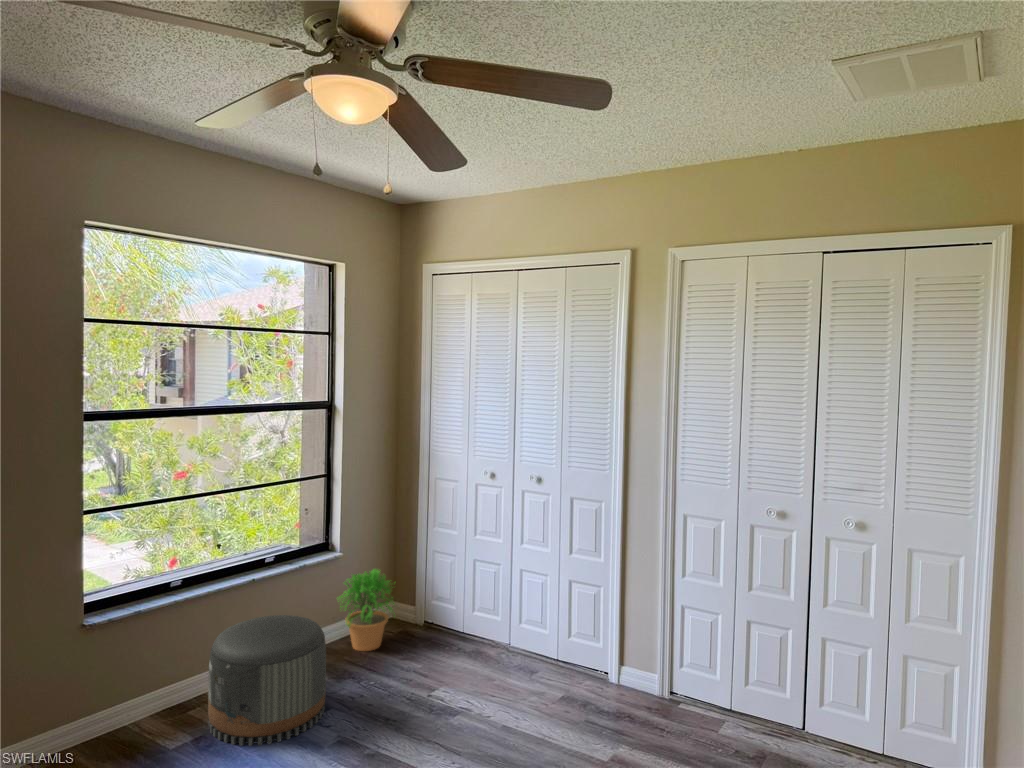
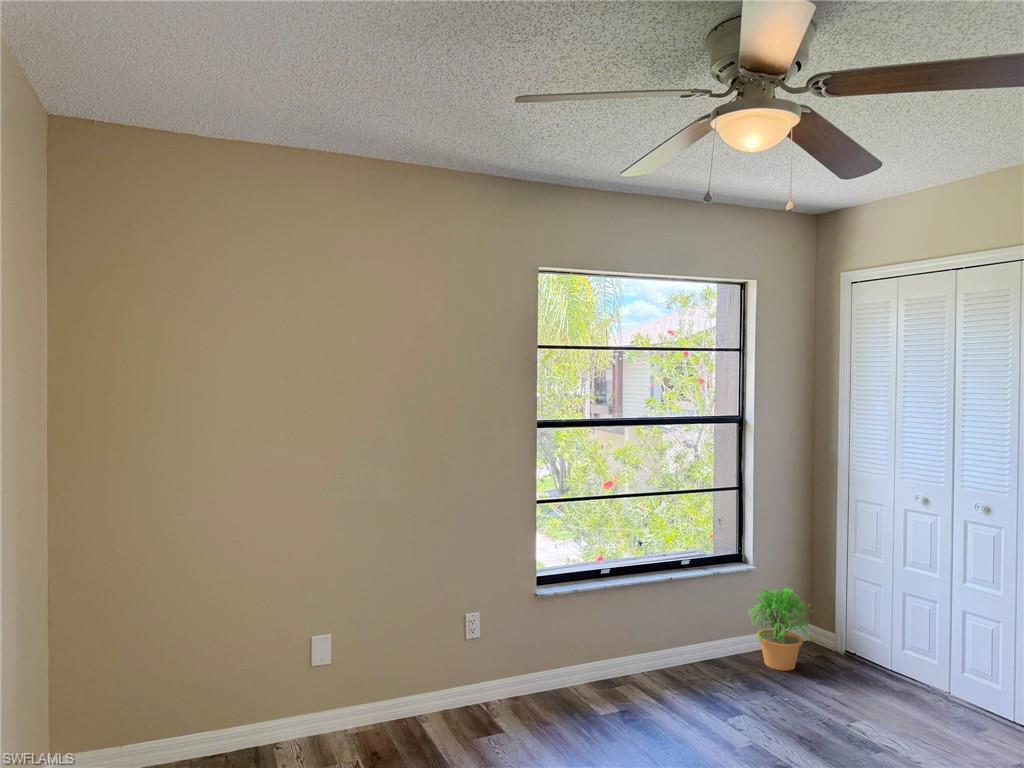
pouf: present [208,615,326,746] -> none [633,613,738,730]

